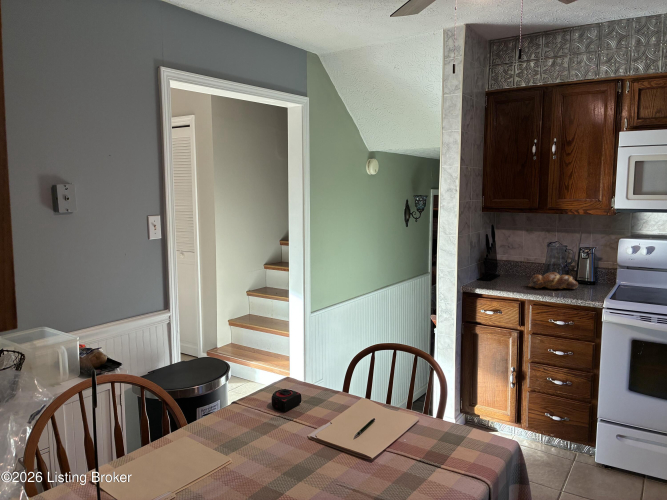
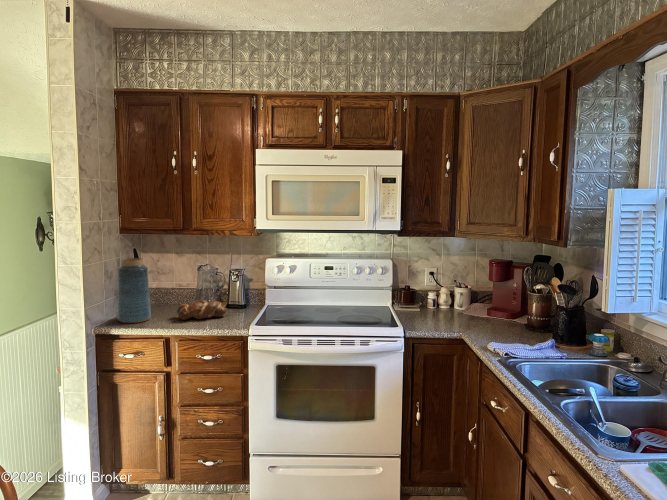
vase: none [480,232,507,286] -> present [117,258,151,323]

